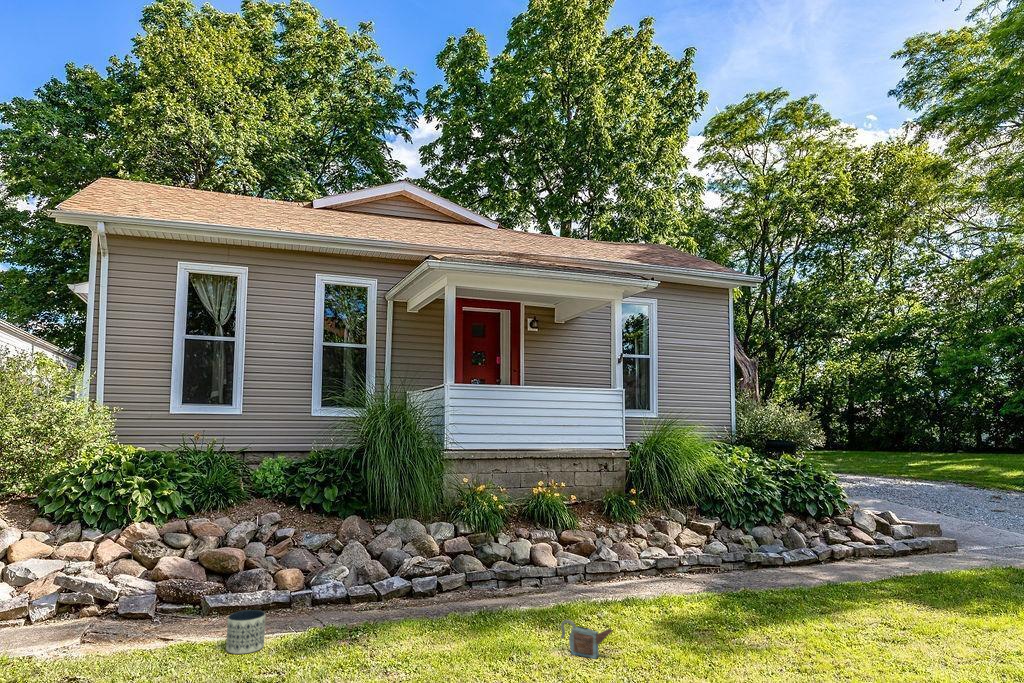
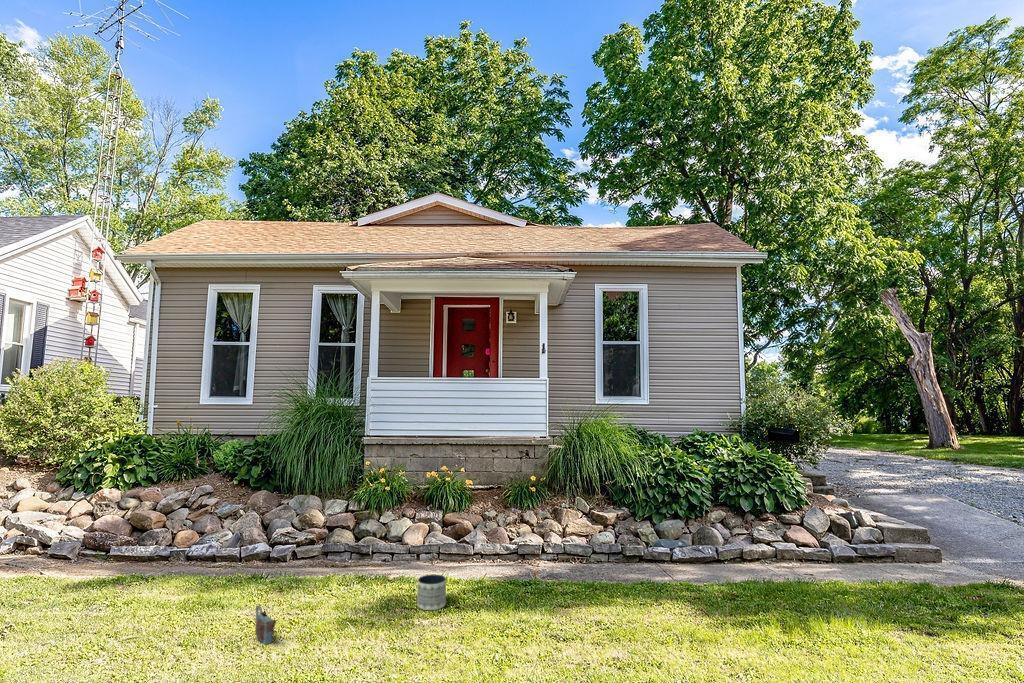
planter: present [226,610,265,654] -> present [417,575,446,610]

